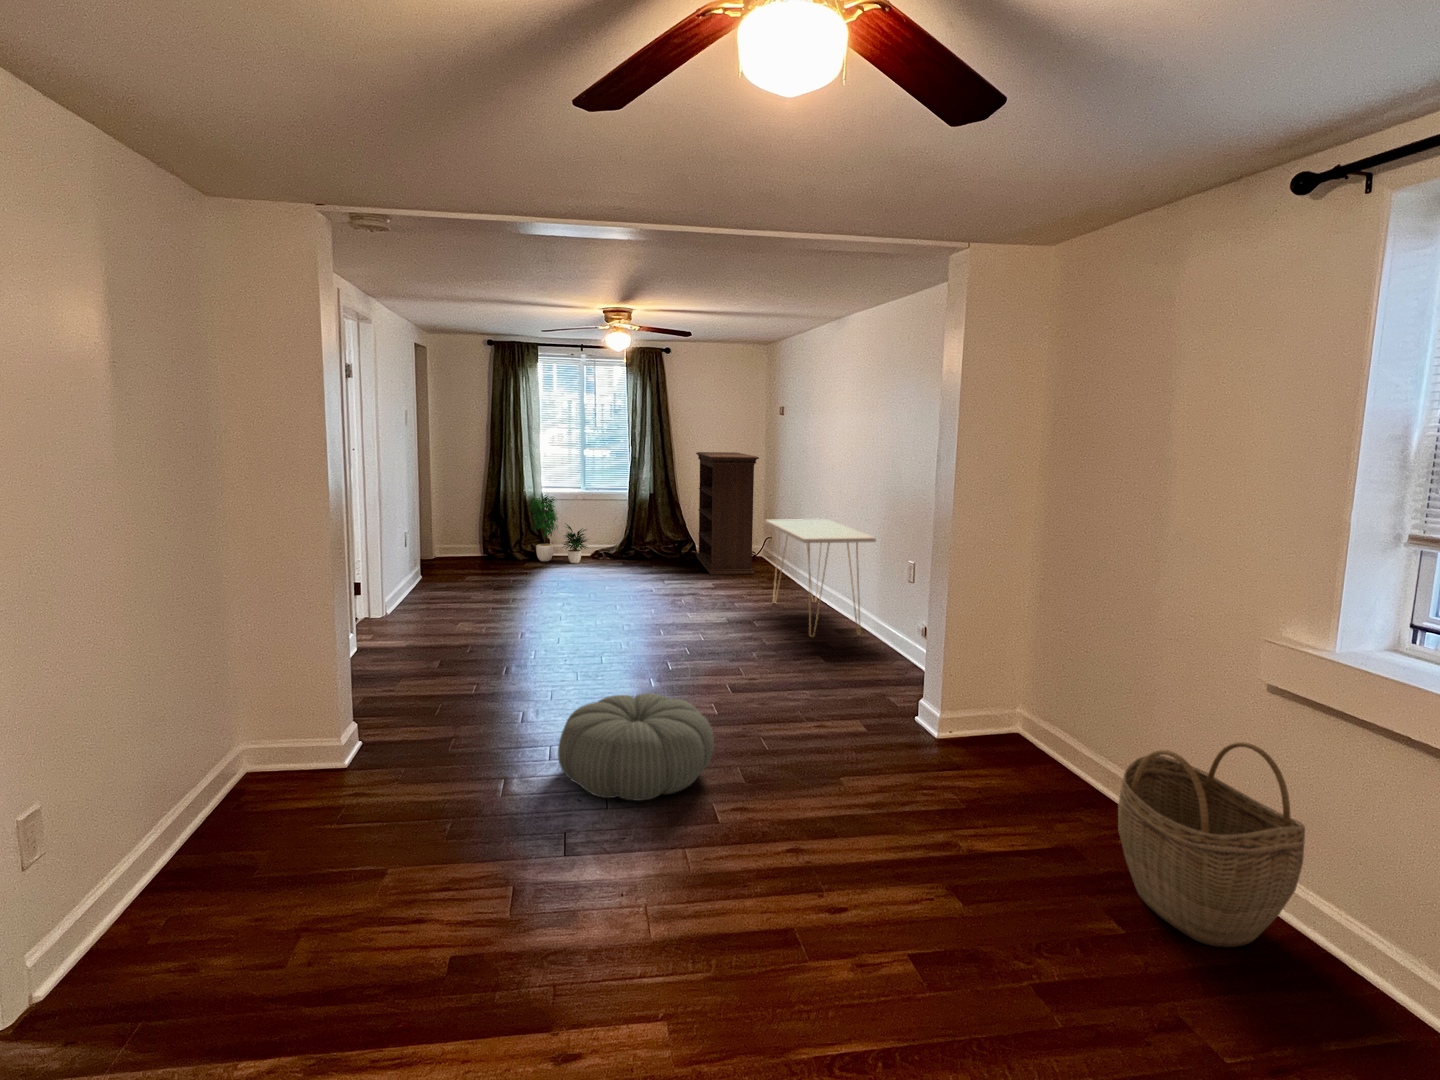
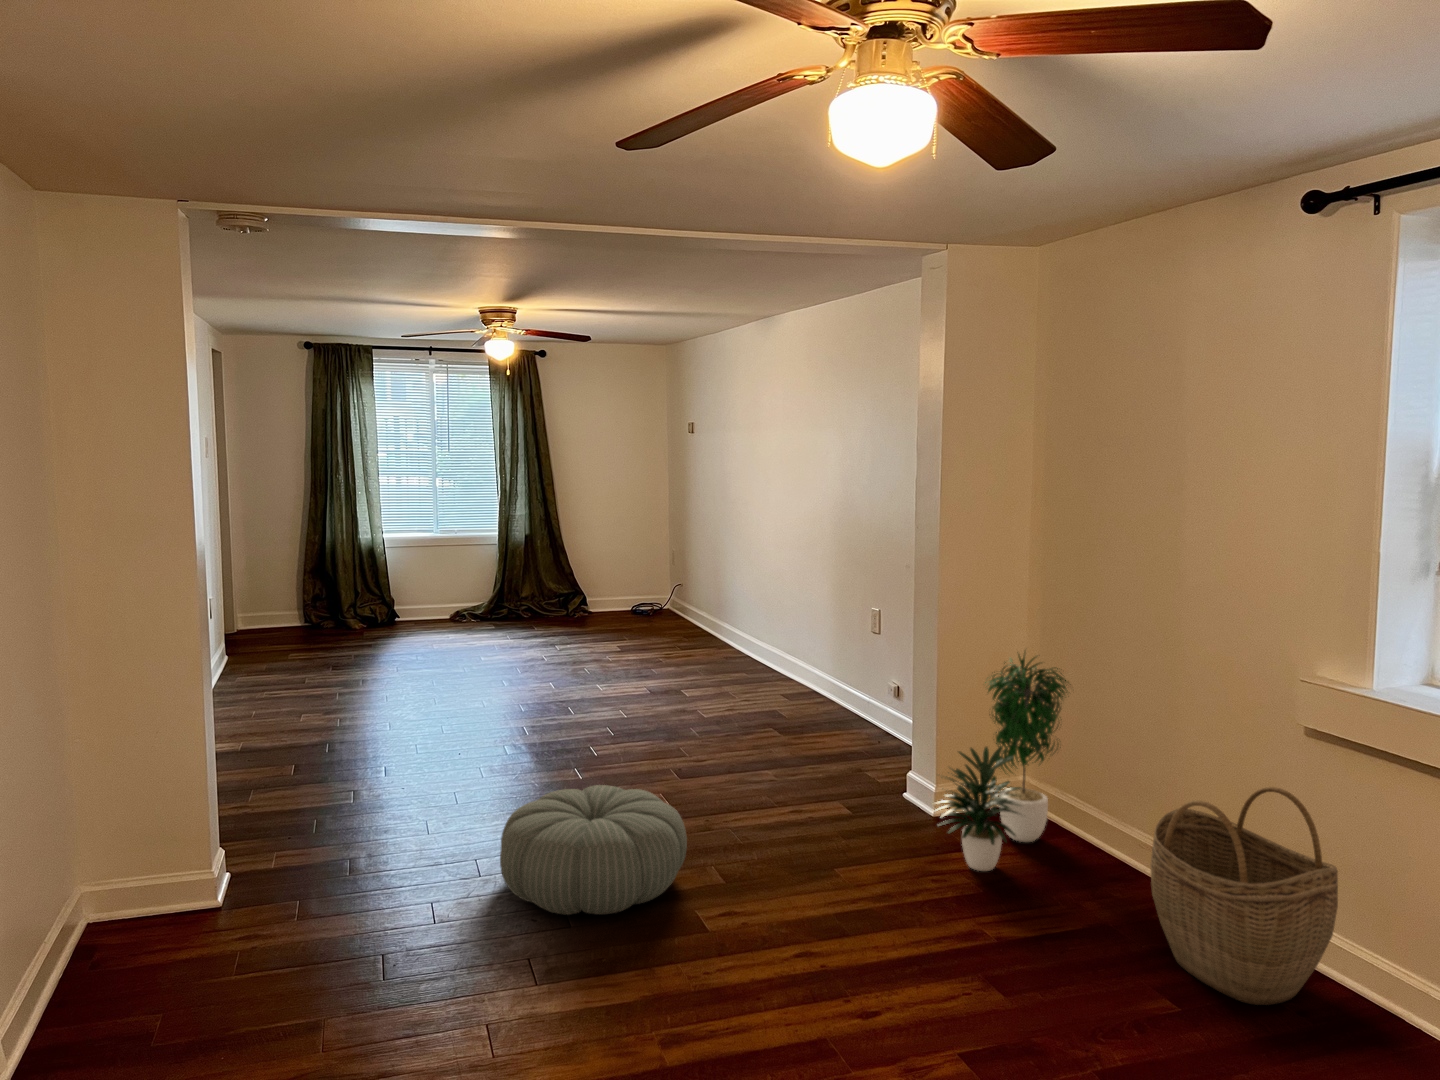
bookshelf: present [696,452,759,575] -> none [584,480,669,636]
potted plant: present [529,495,587,563] -> present [935,655,1071,871]
console table: present [765,519,876,637] -> none [688,561,830,707]

